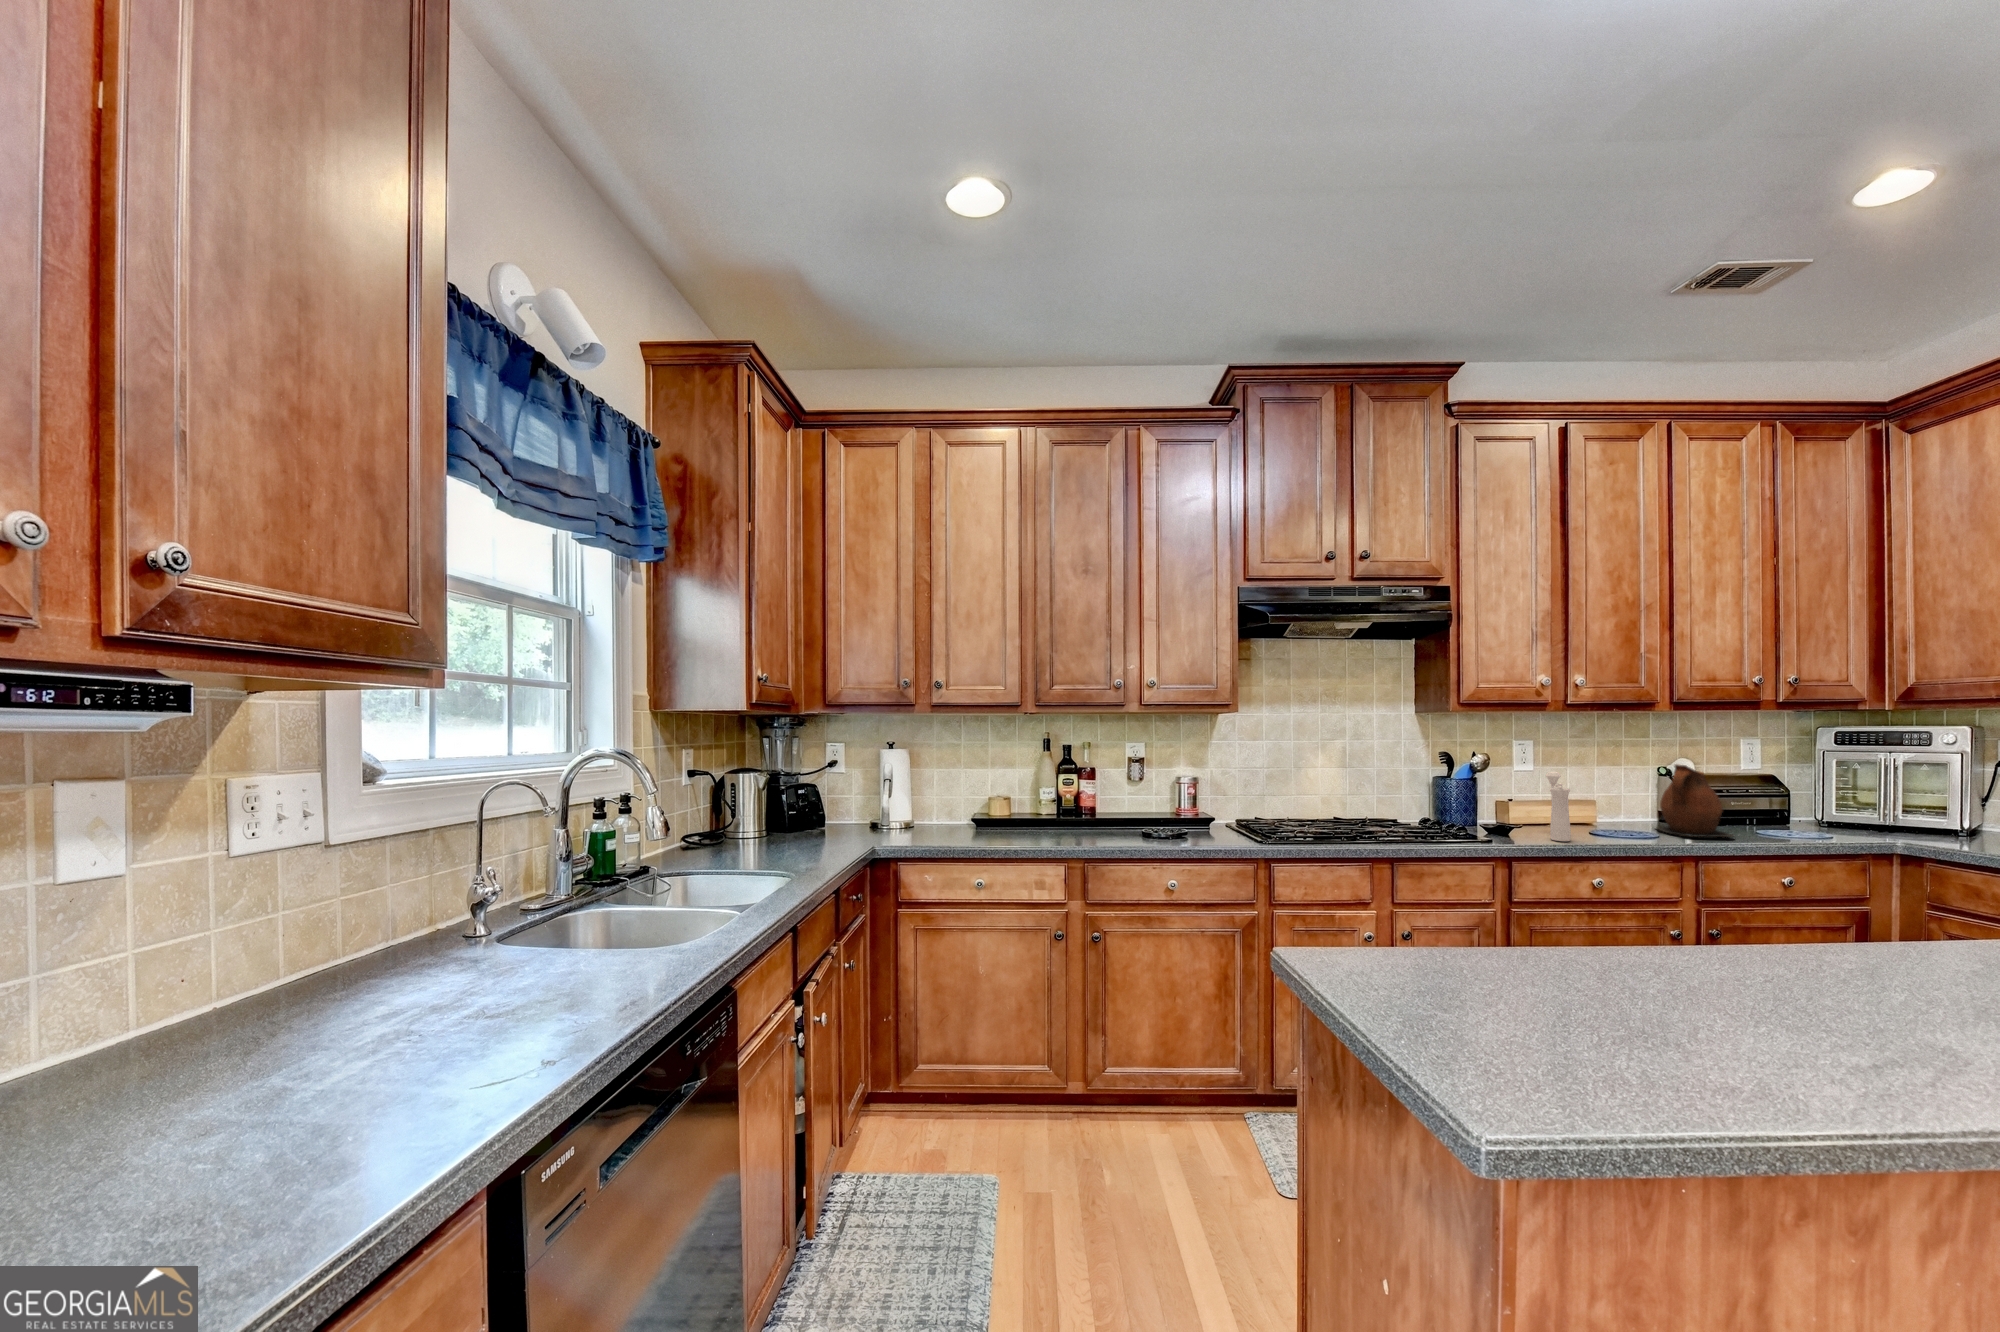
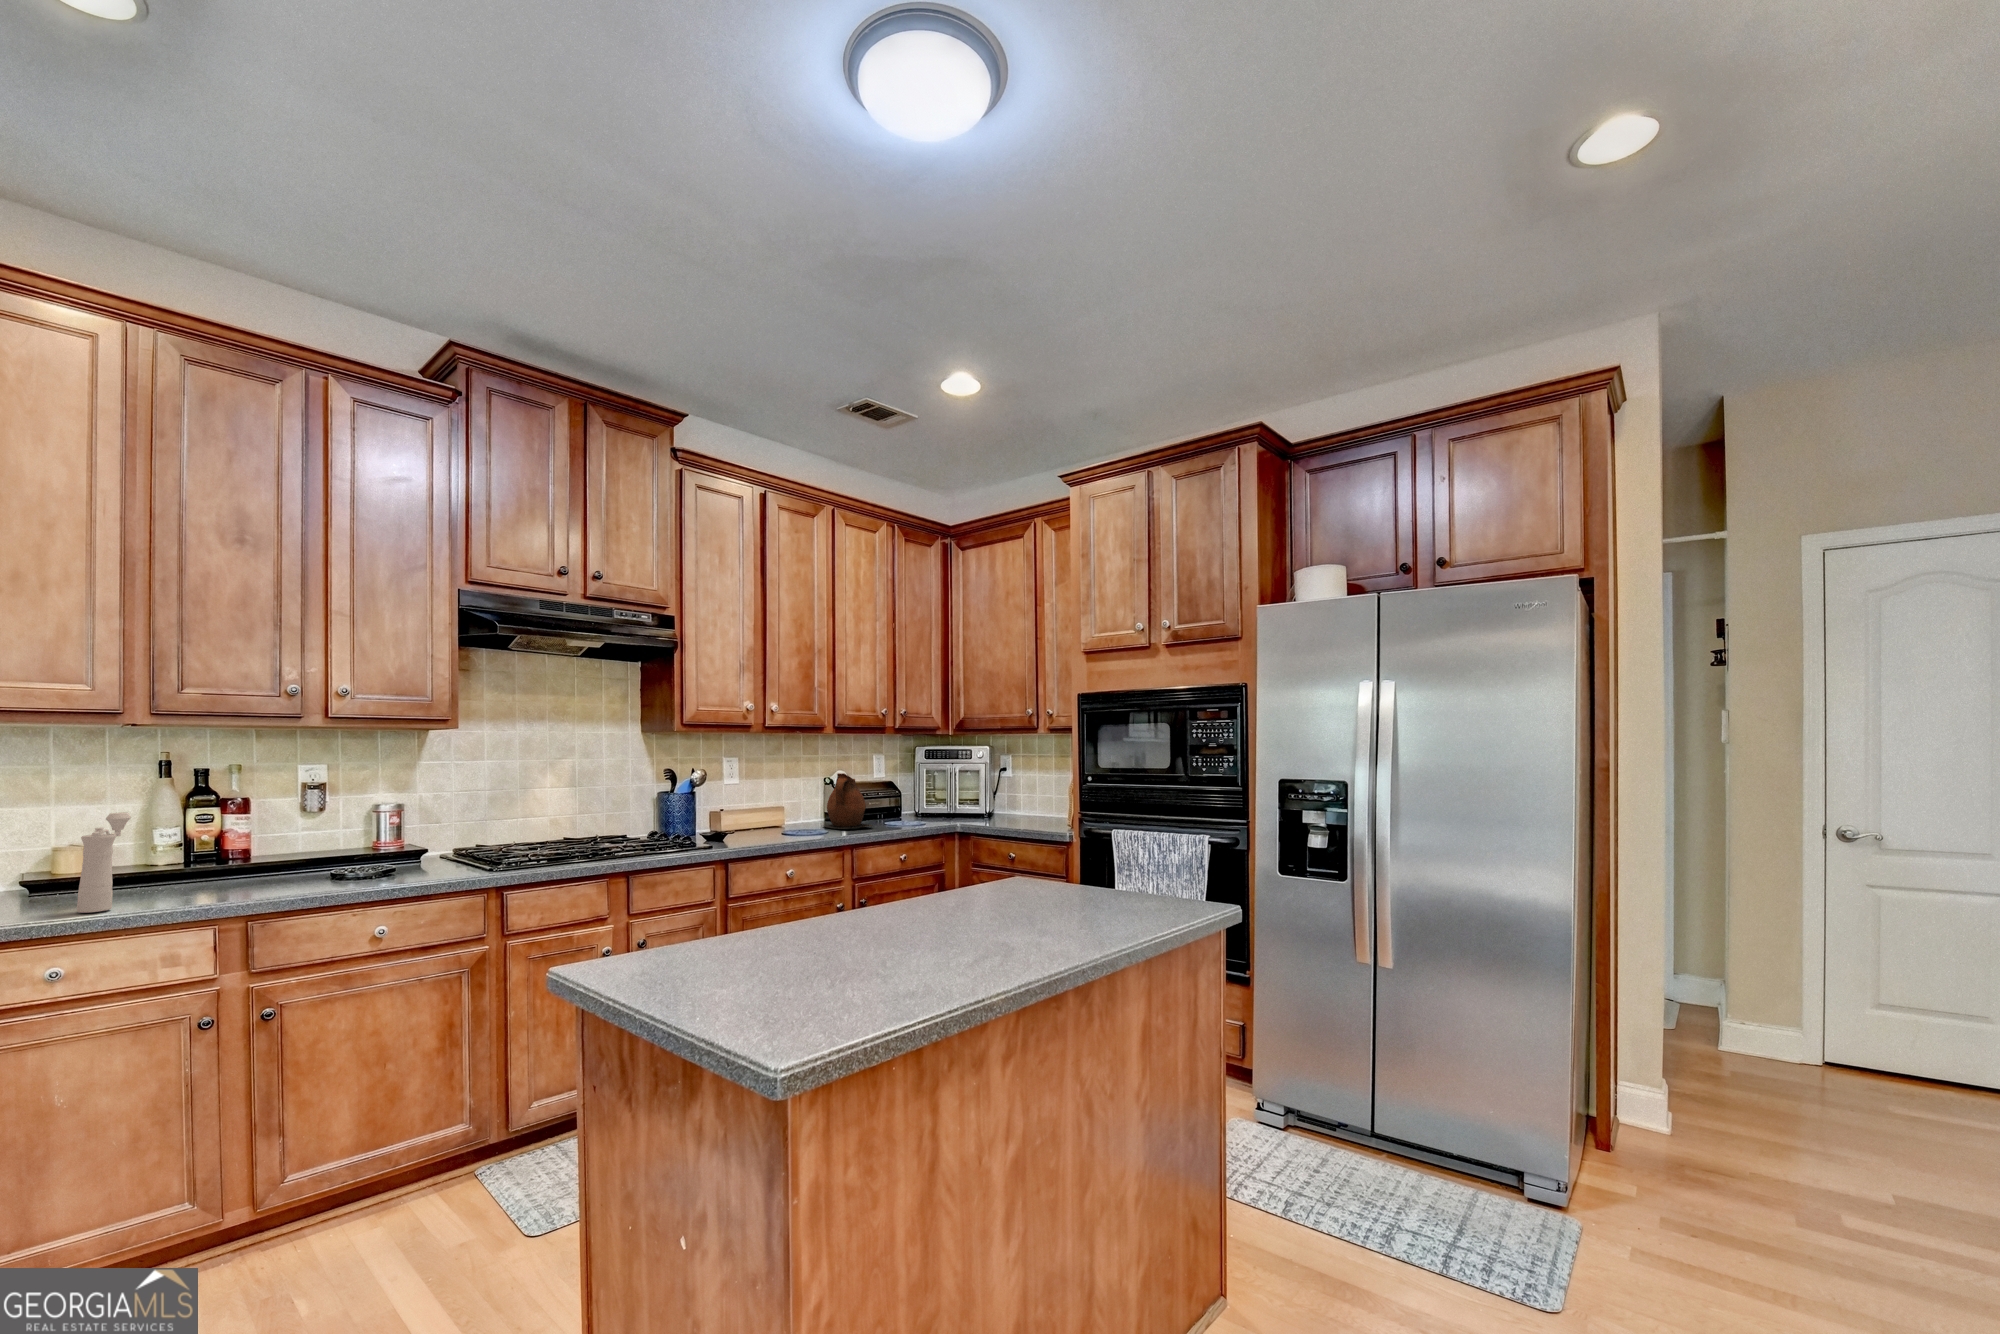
pepper mill: present [1546,772,1571,841] -> present [77,812,131,913]

